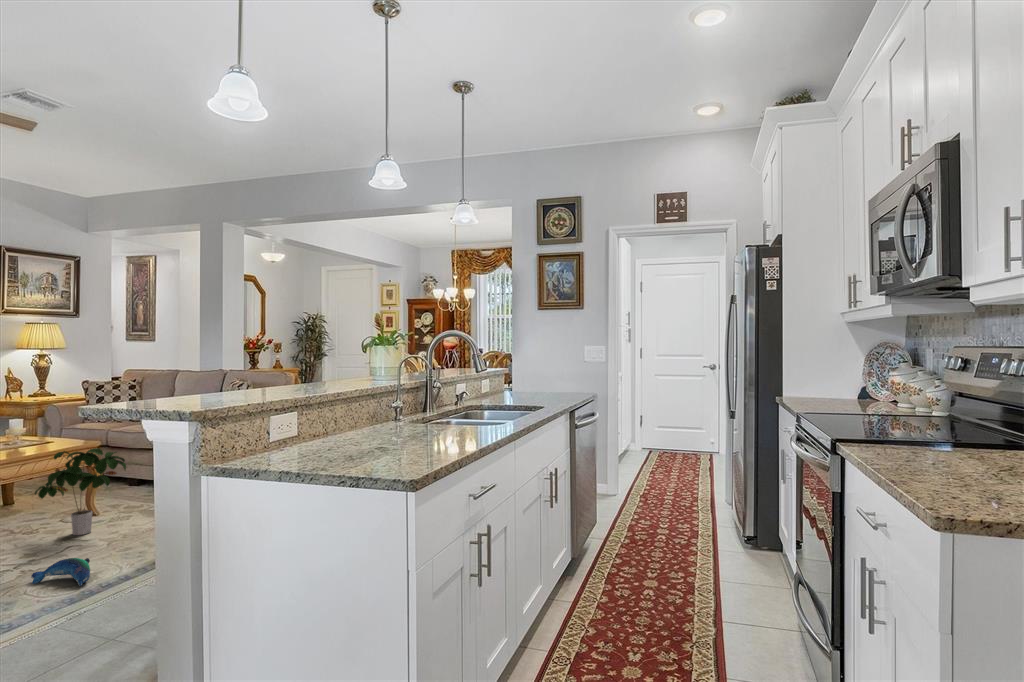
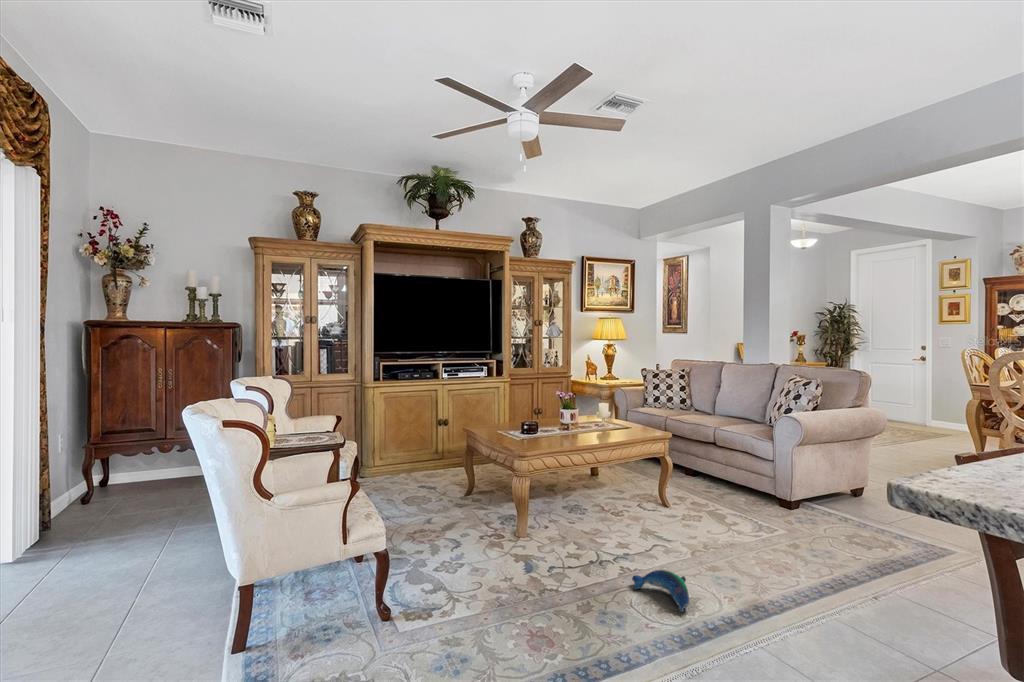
potted plant: present [35,448,126,535] -> none [622,441,702,530]

